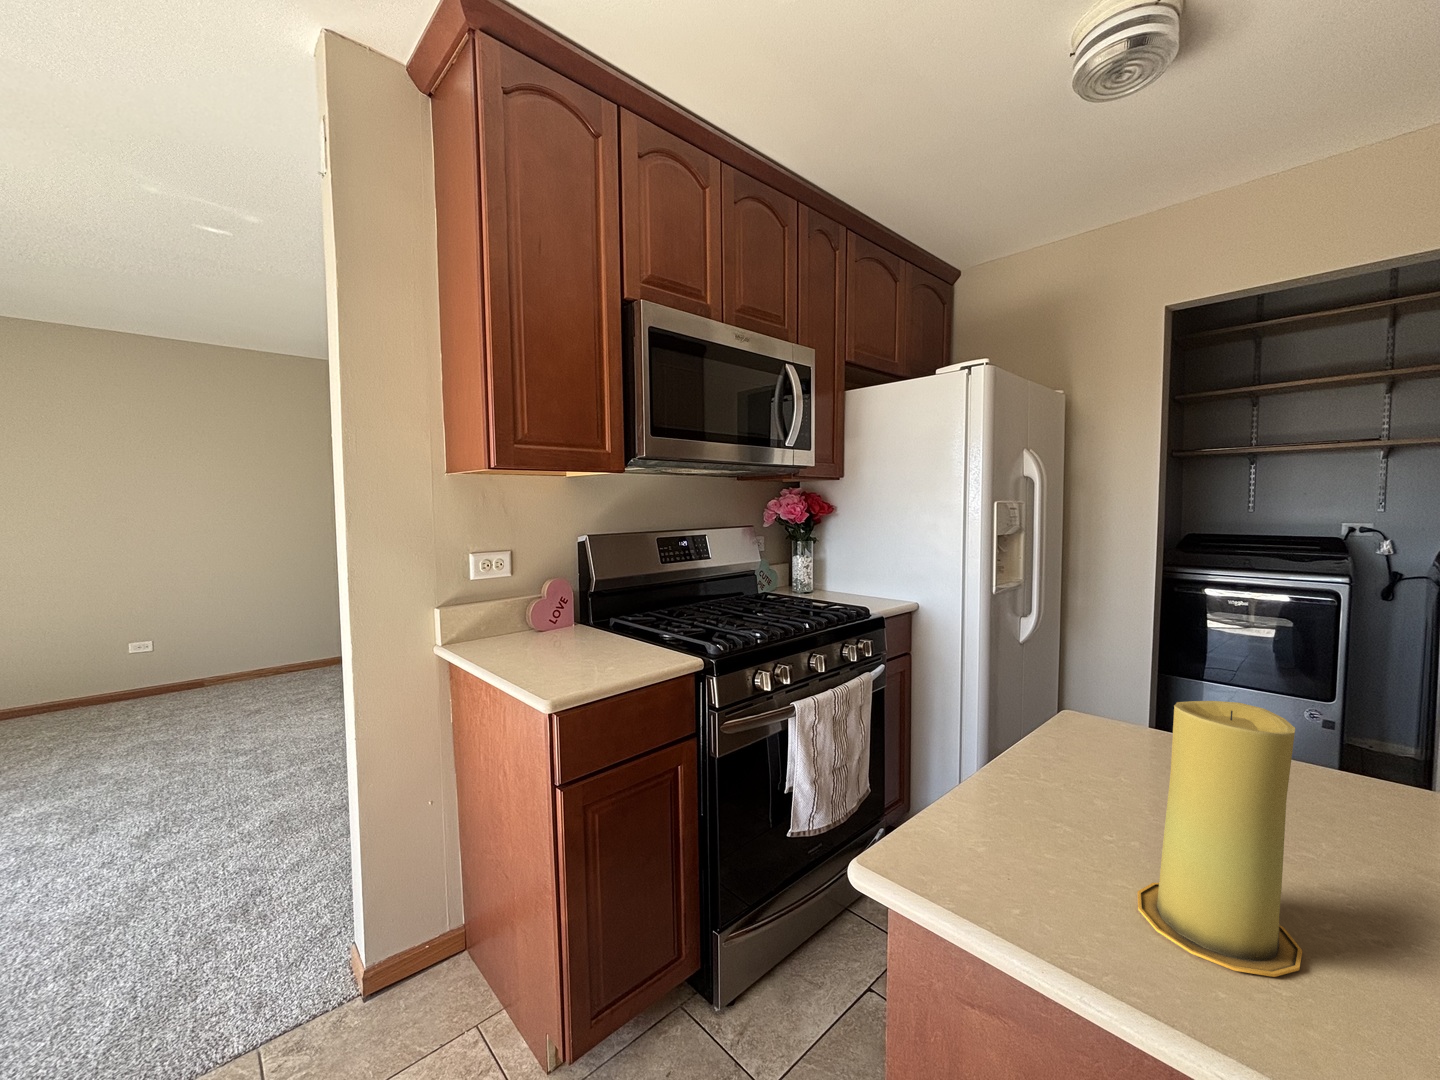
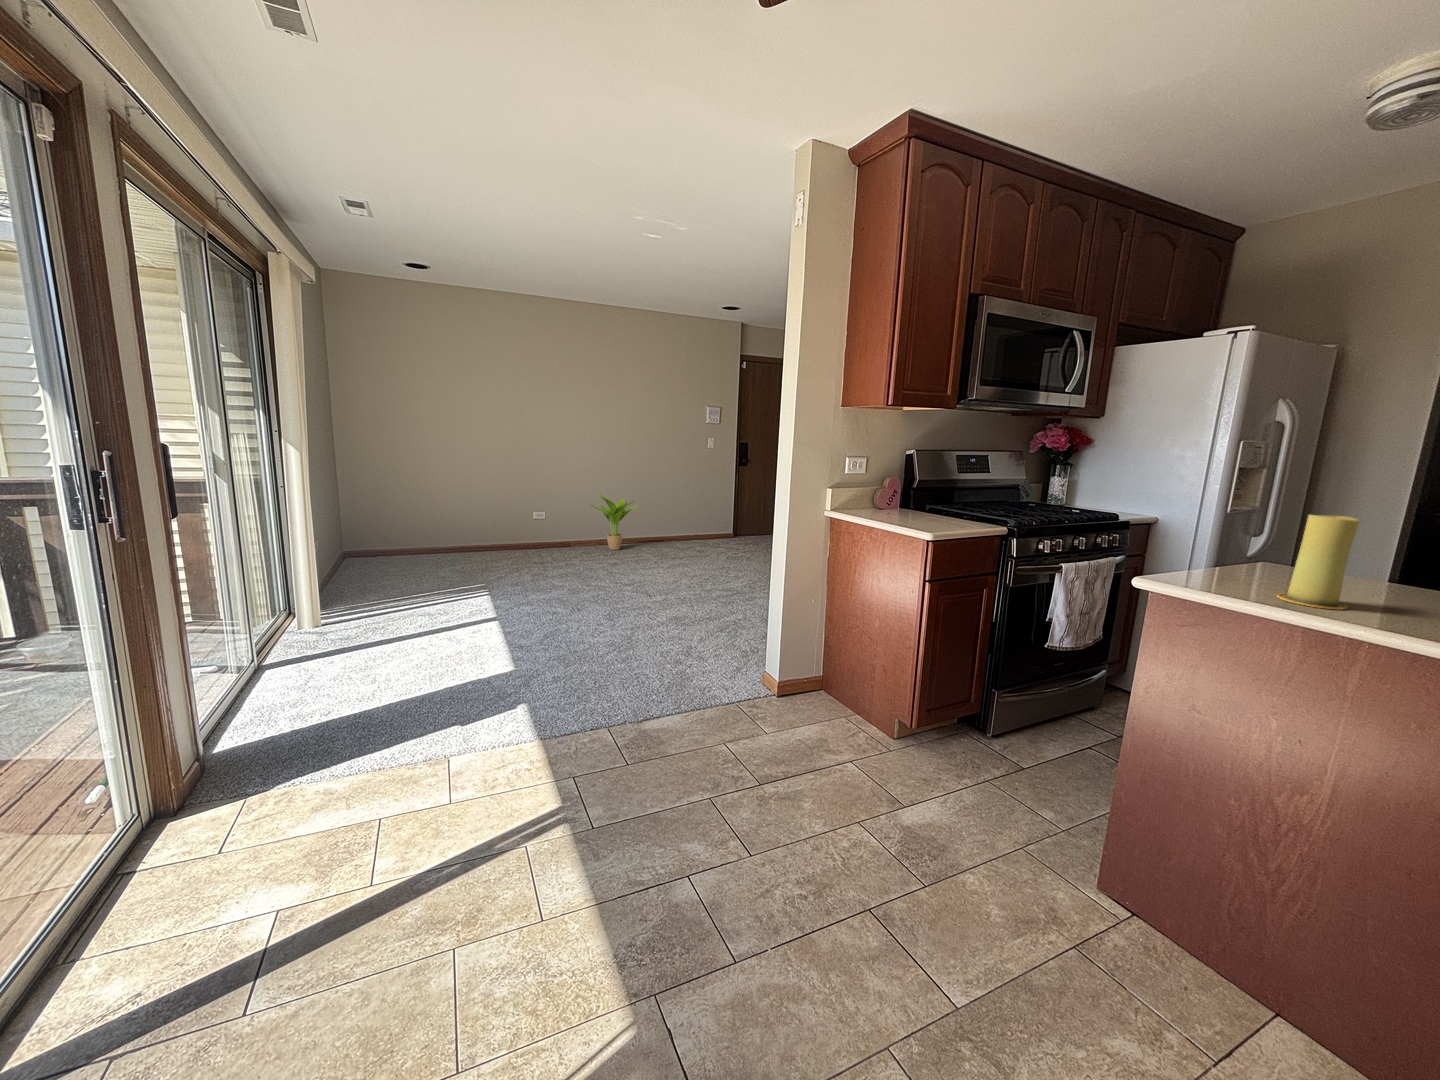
potted plant: none [227,607,312,685] -> present [592,494,637,550]

